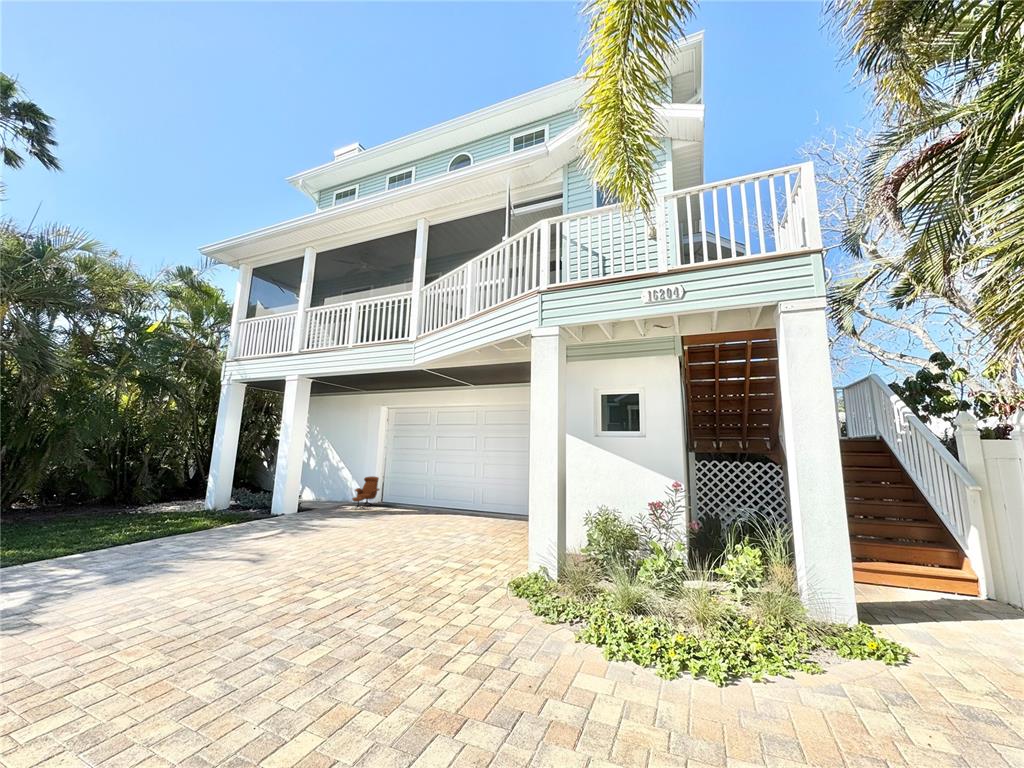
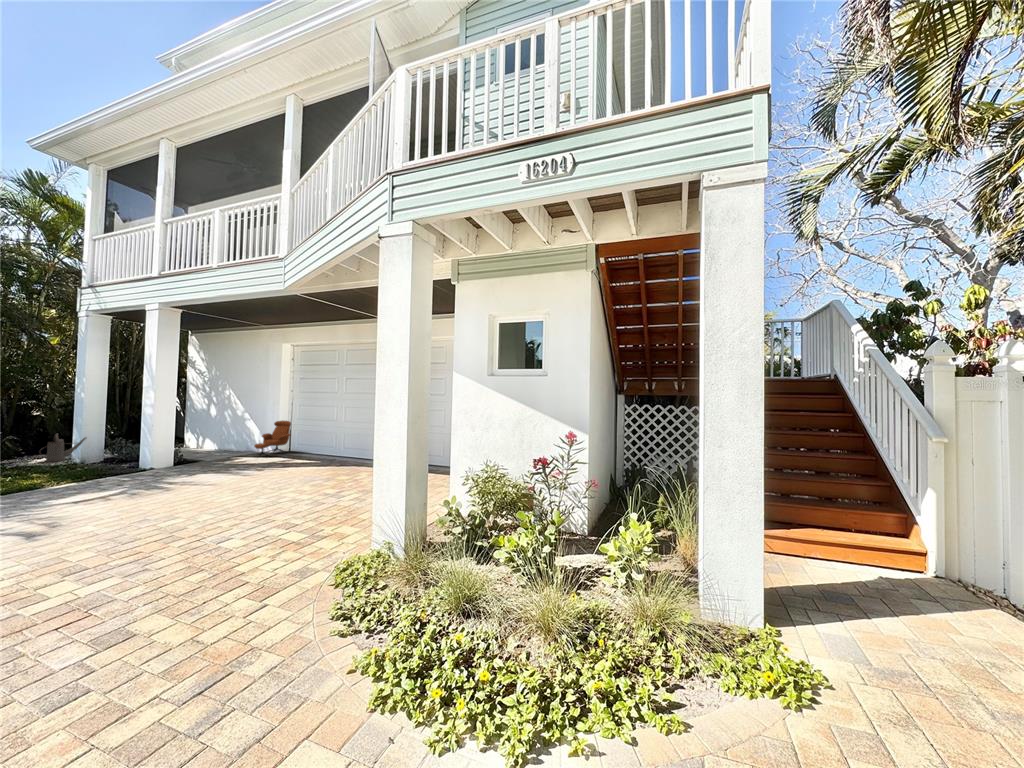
watering can: none [178,488,213,513] -> present [46,435,86,462]

